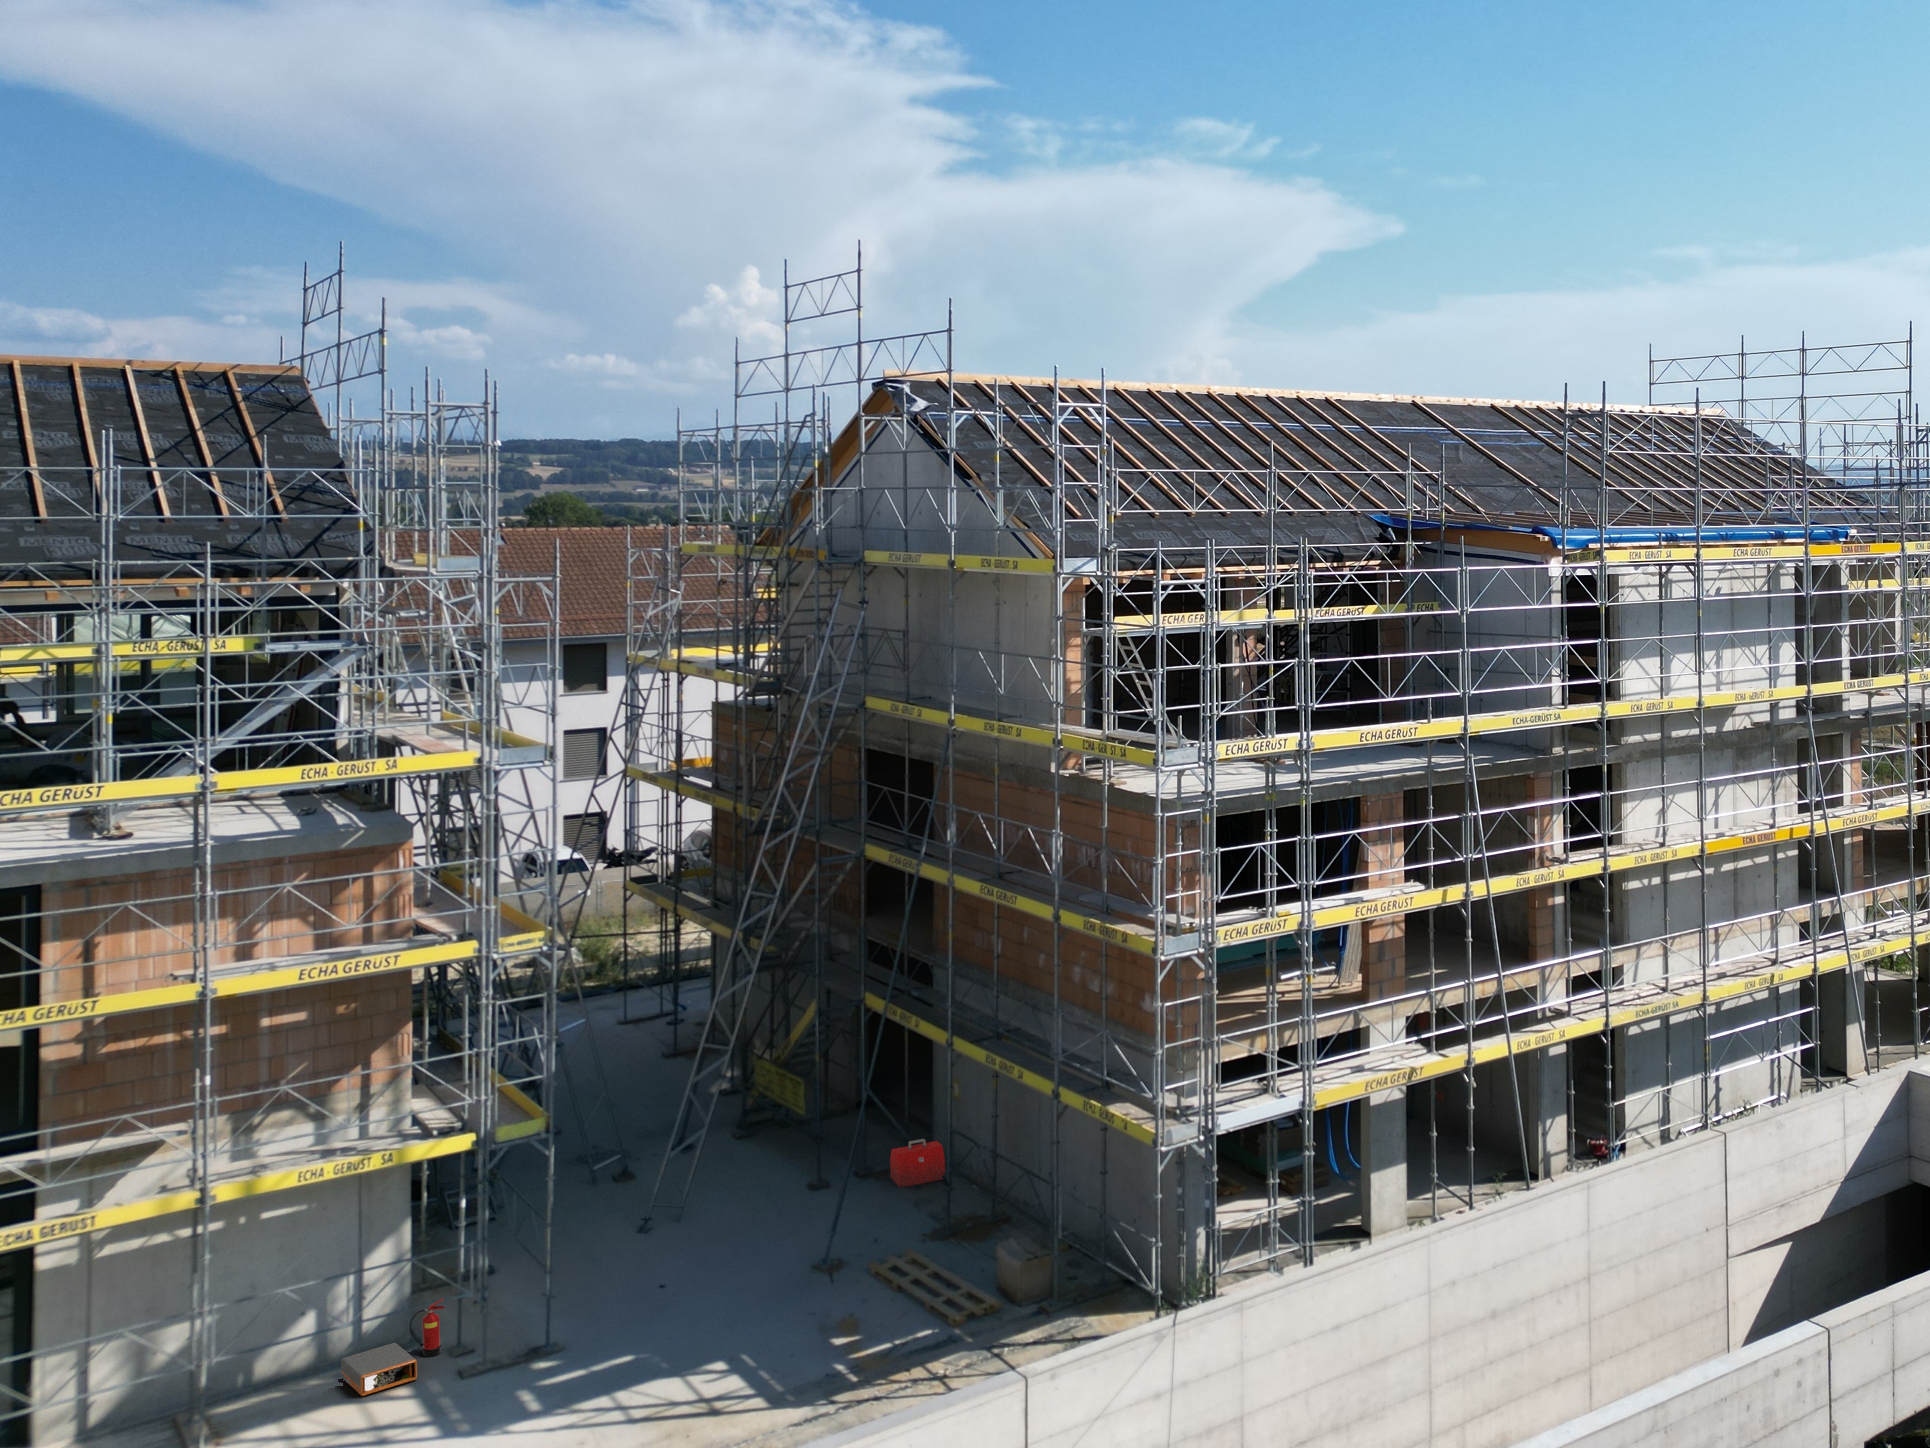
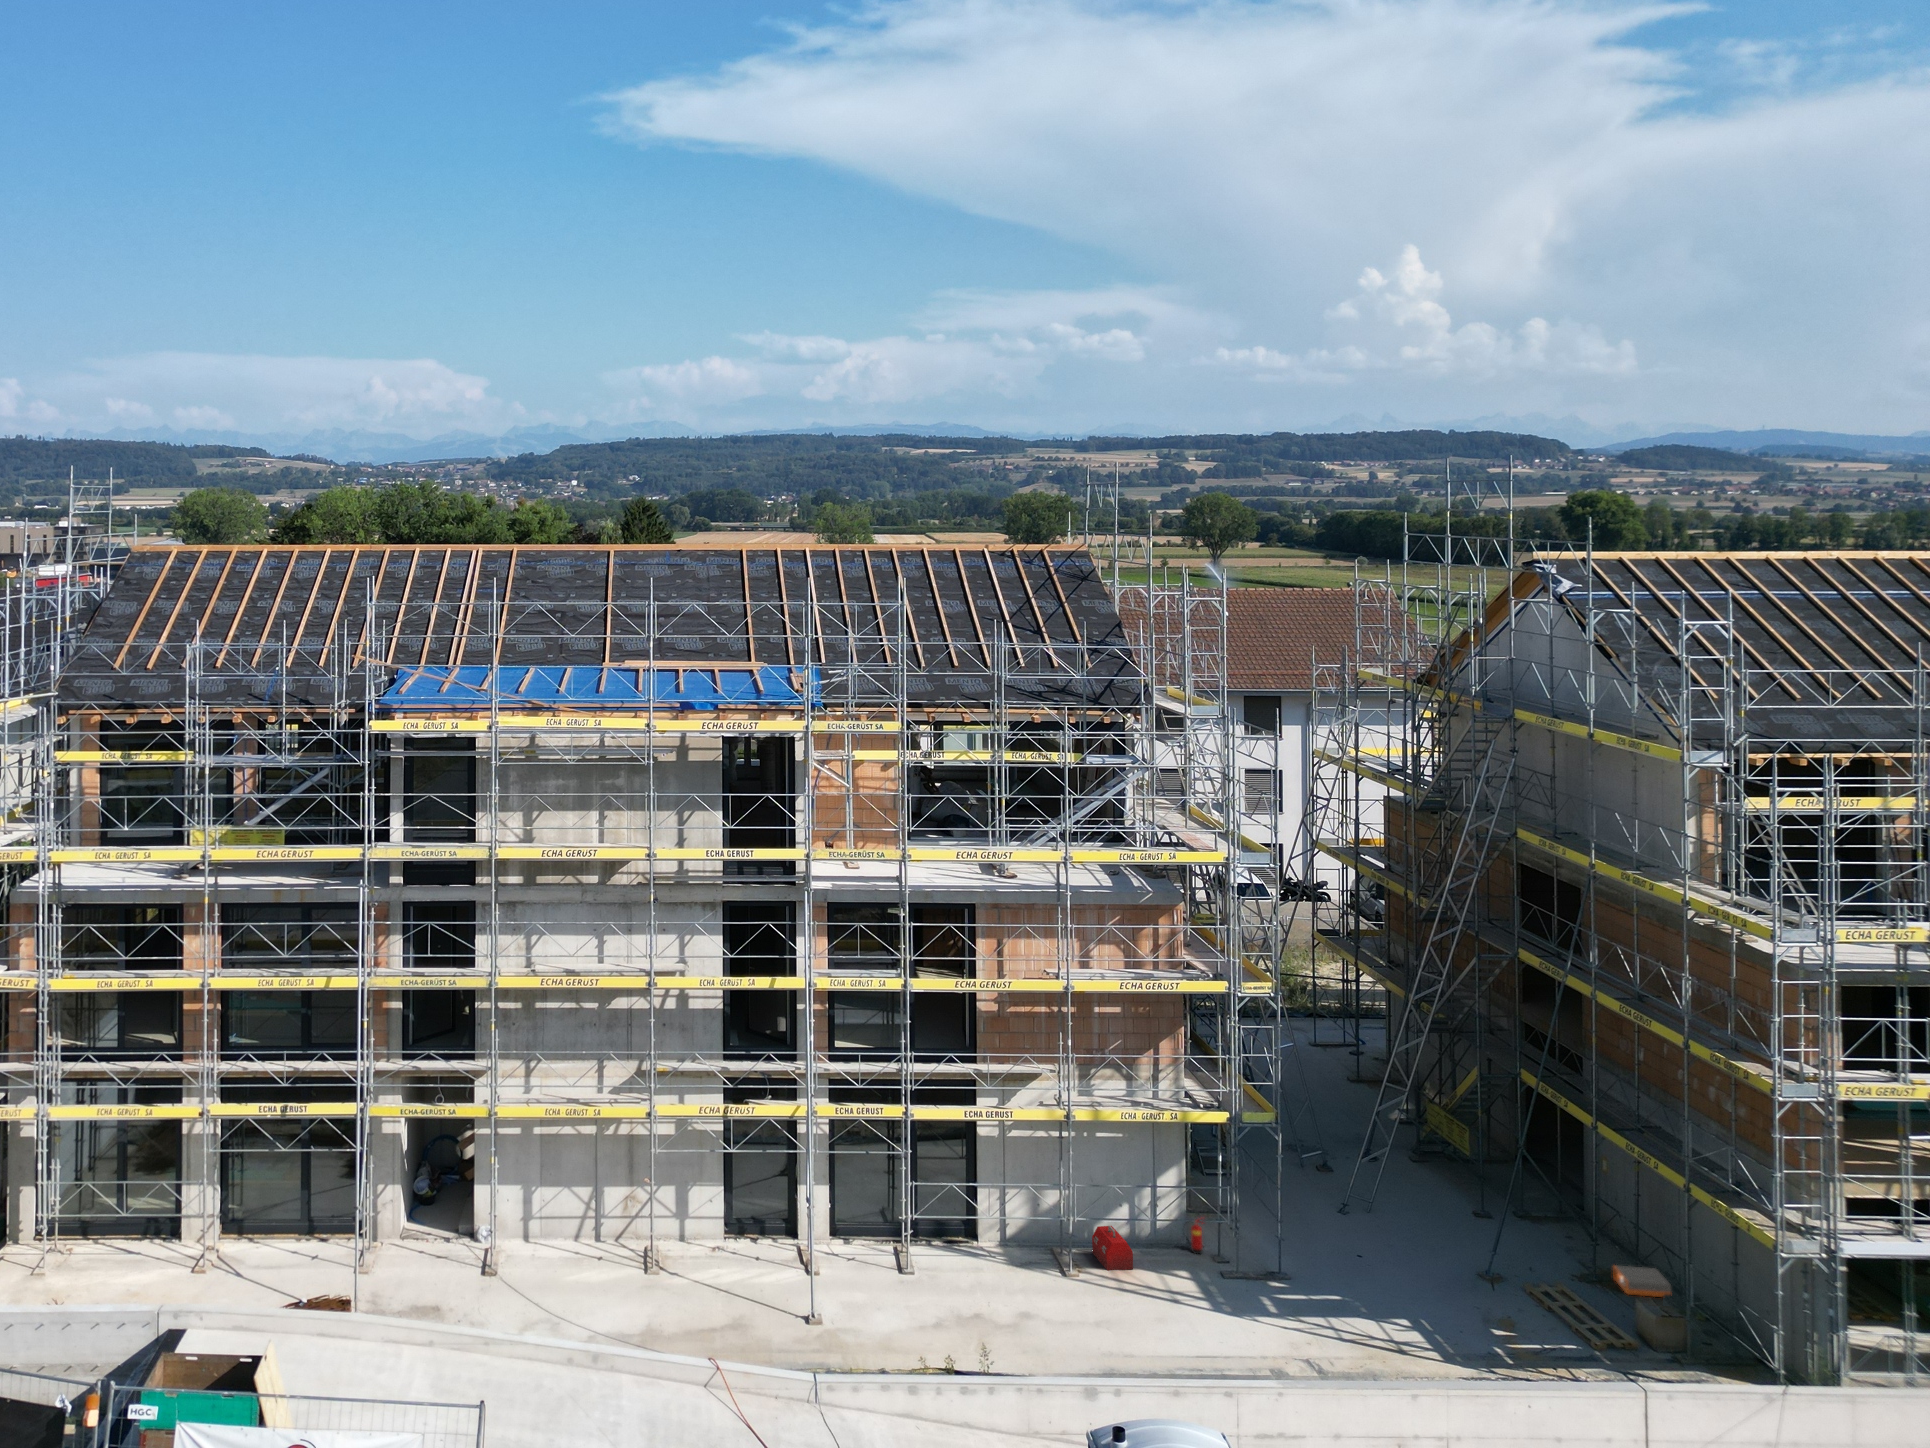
toolbox: present [890,1139,945,1187] -> present [1092,1226,1133,1271]
storage box: present [341,1343,417,1396] -> present [1613,1266,1671,1297]

